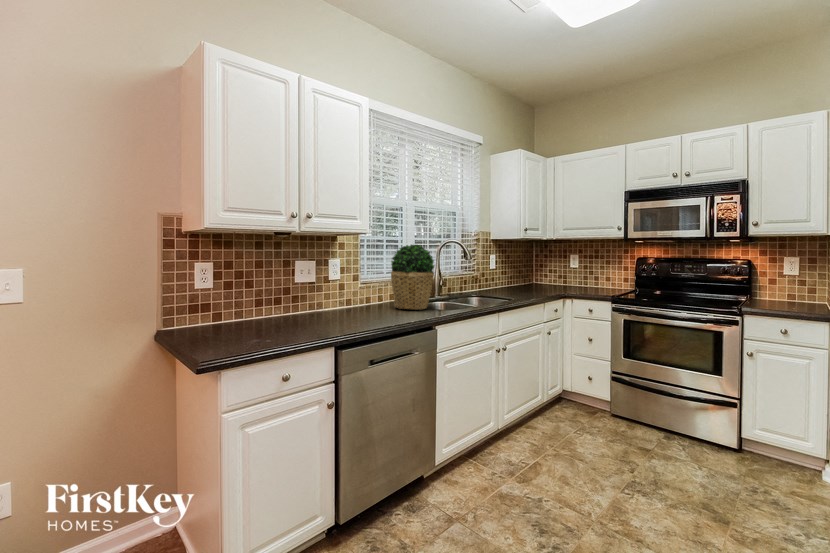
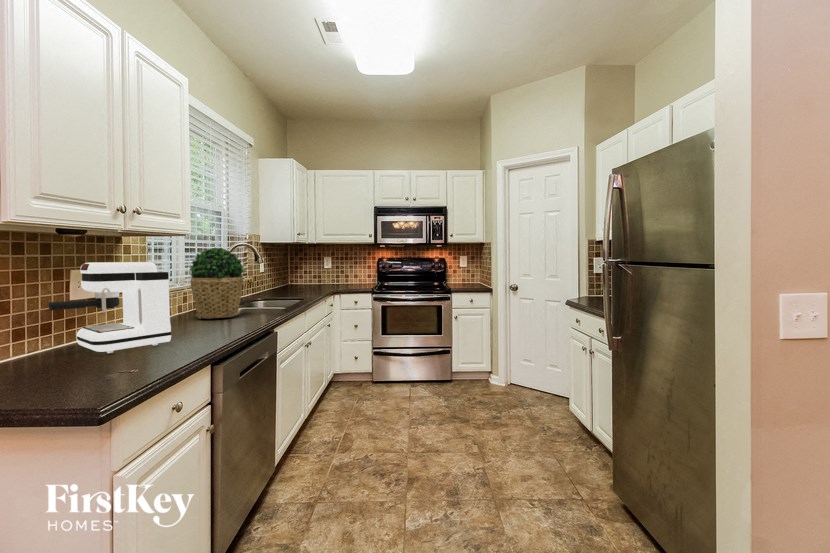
coffee maker: none [271,256,337,326] -> present [49,262,171,353]

